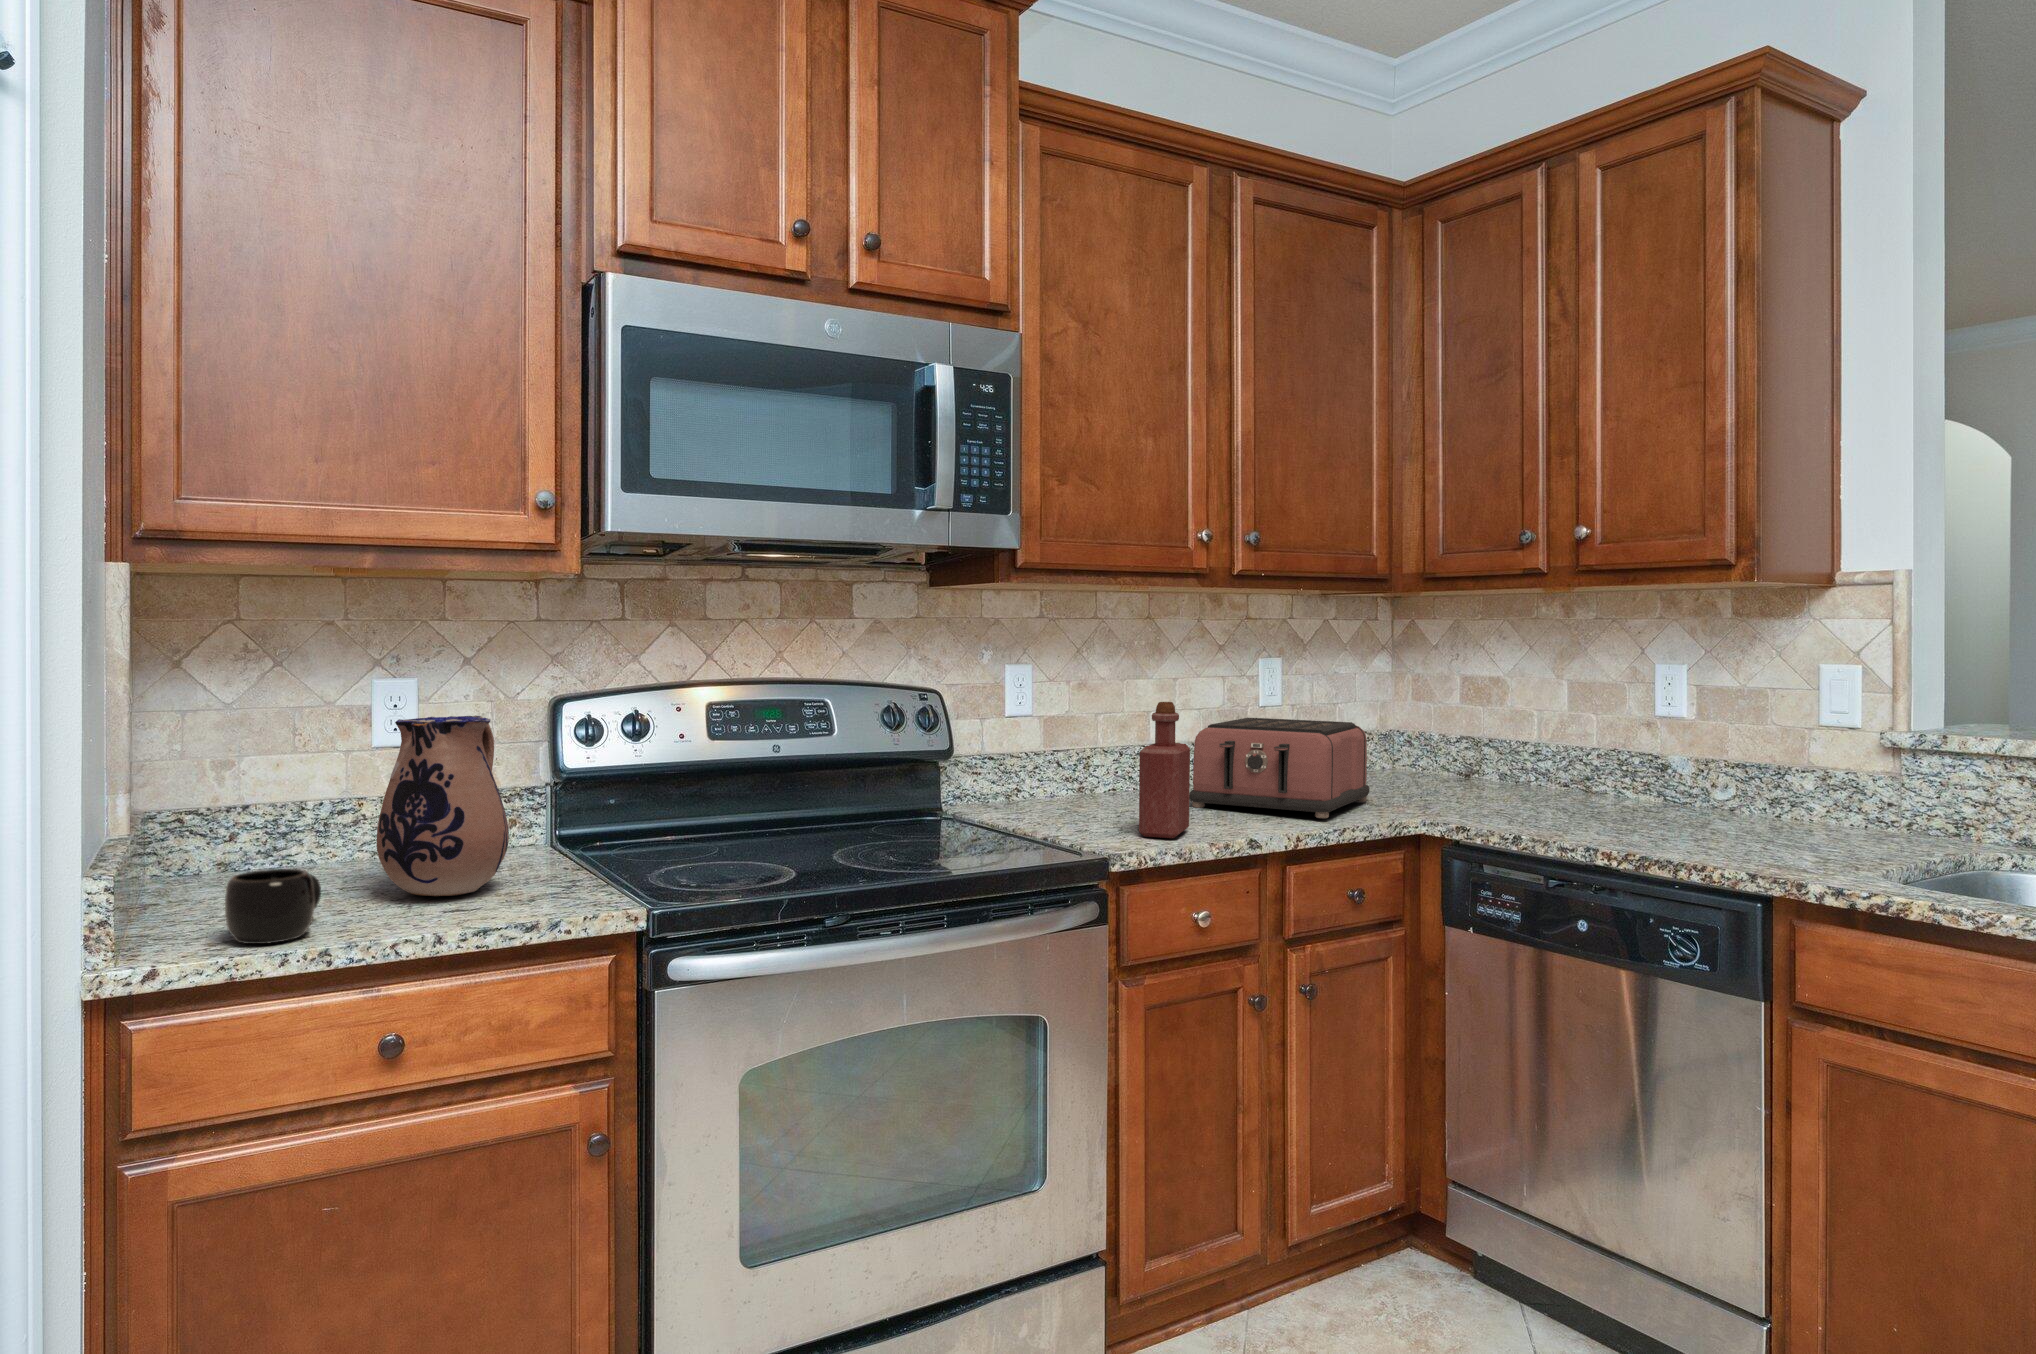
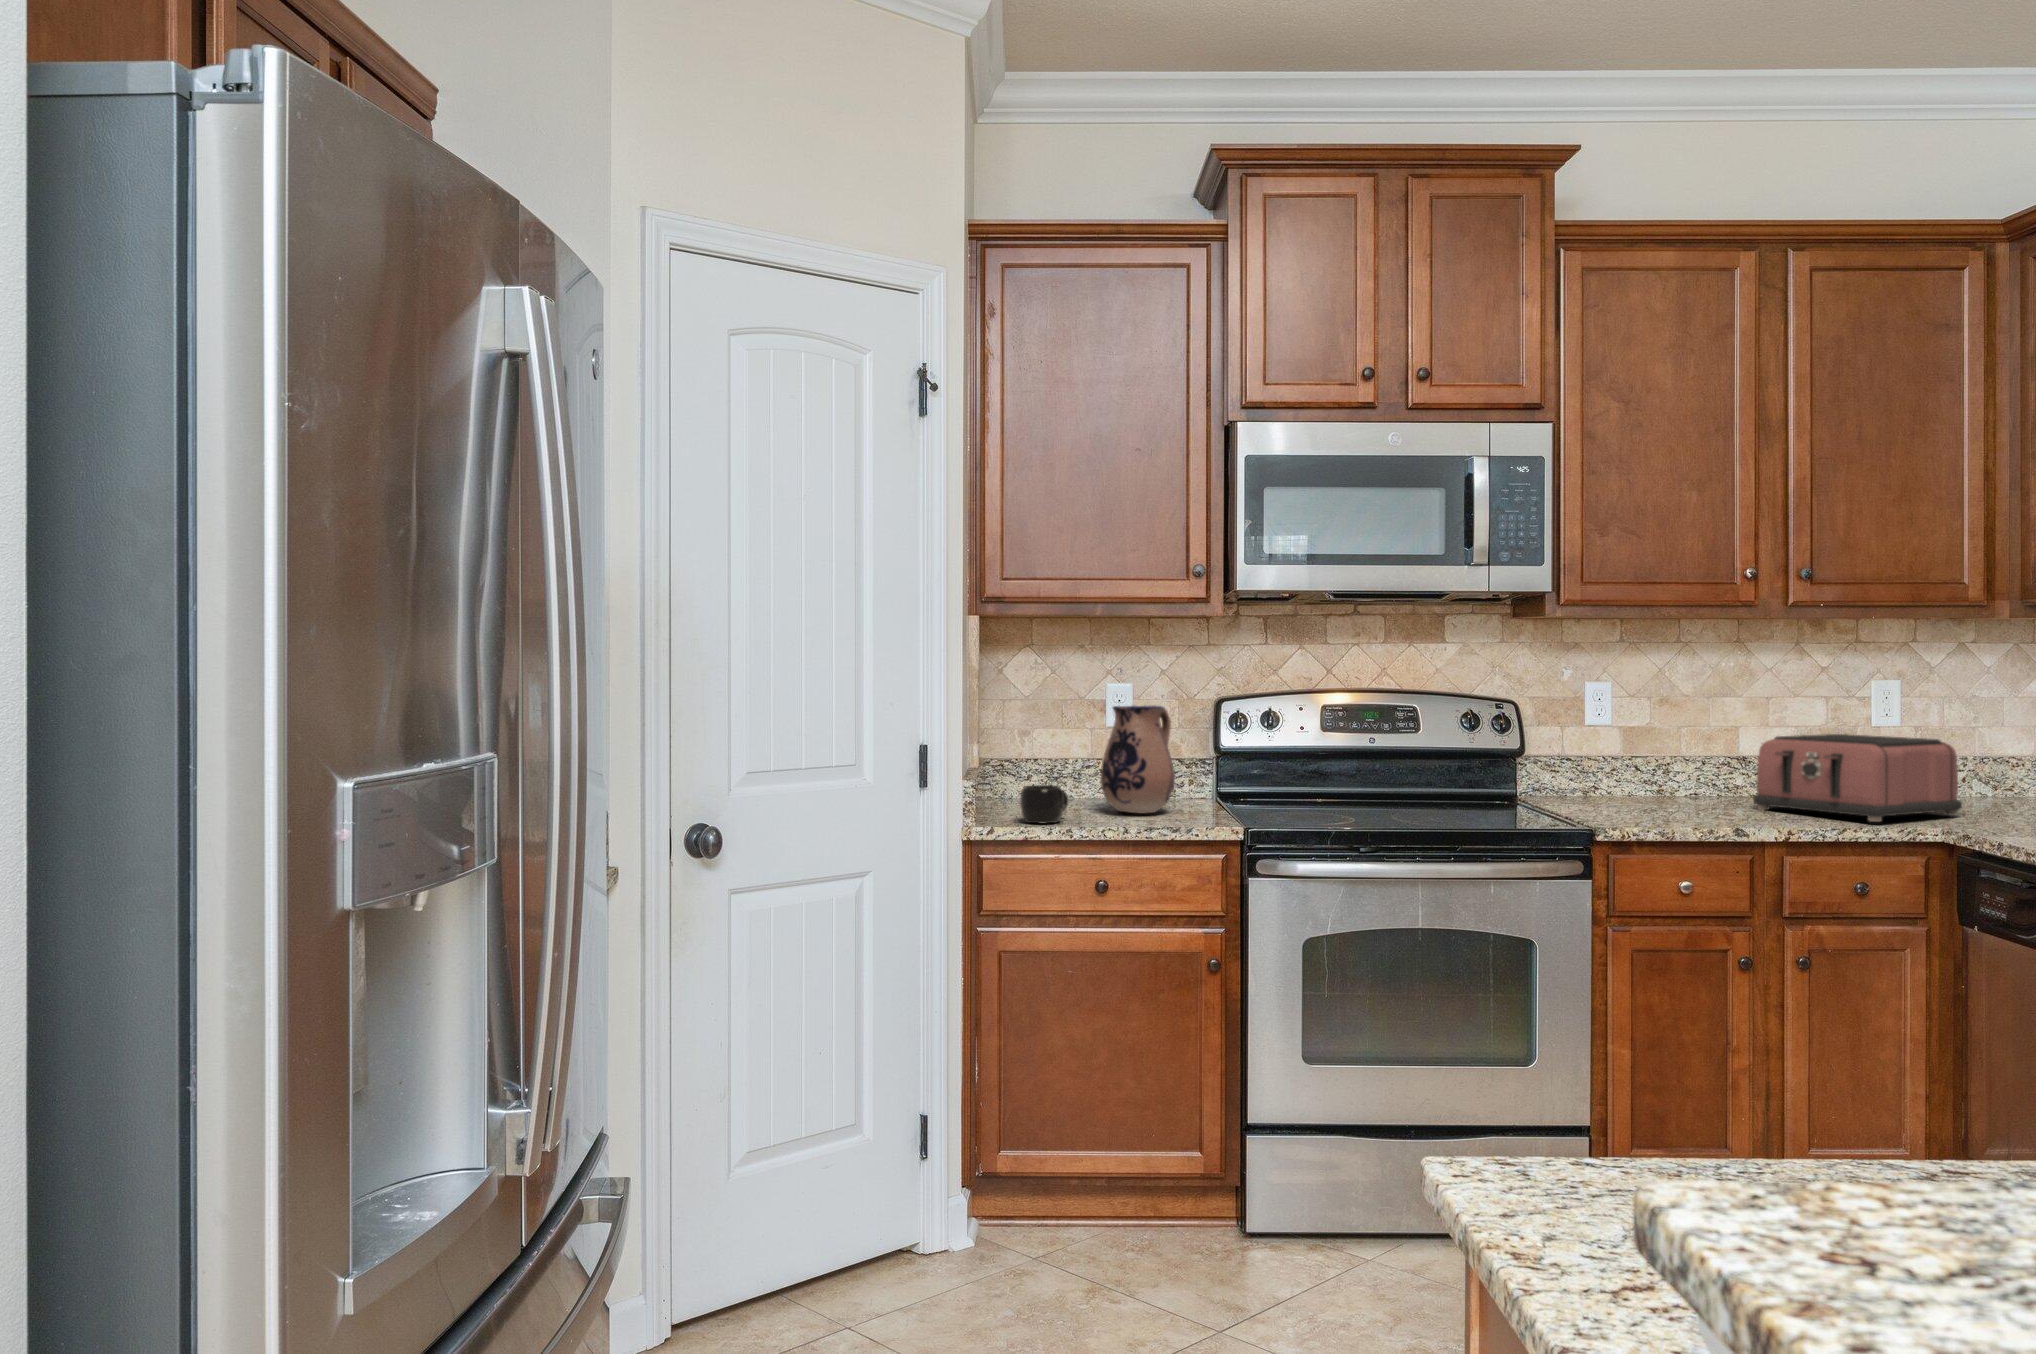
bottle: present [1139,702,1190,838] -> none [1666,711,1721,824]

